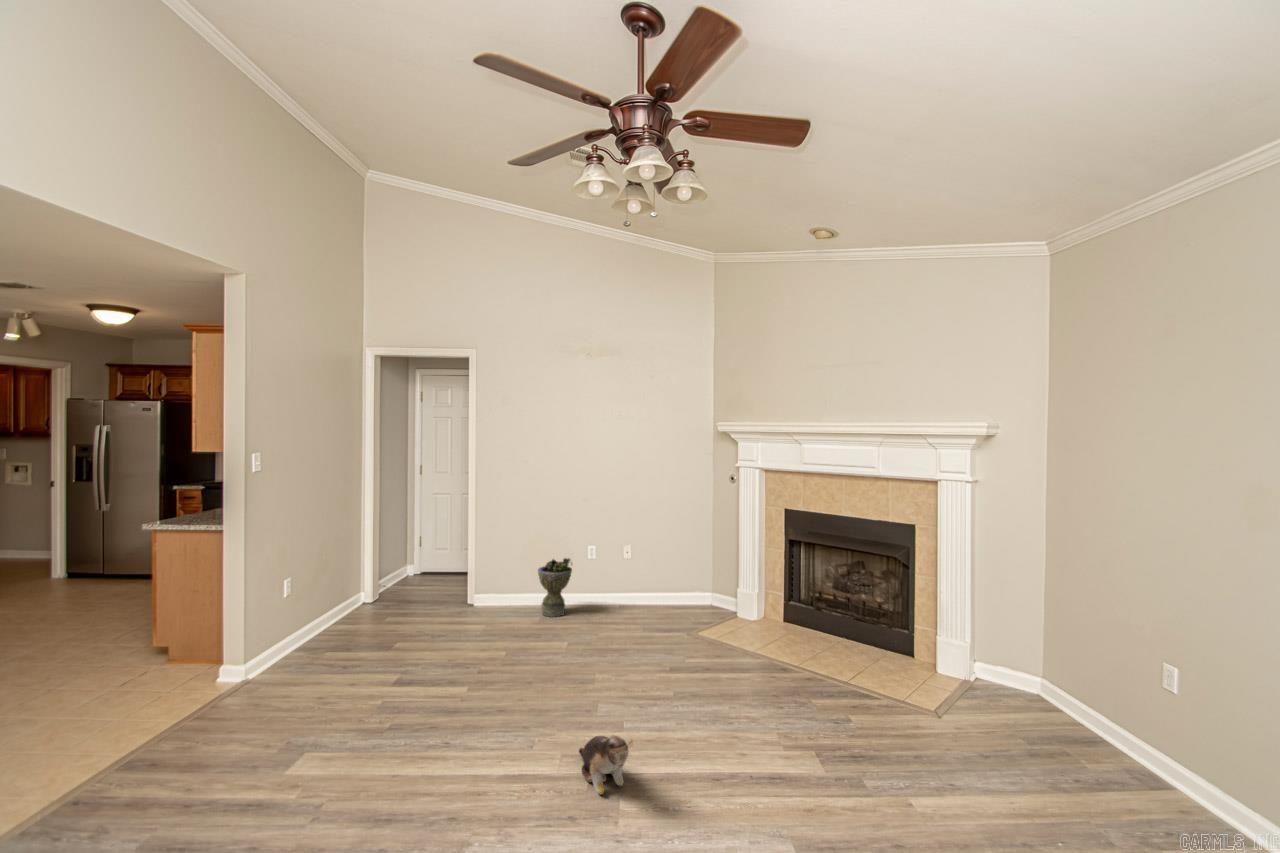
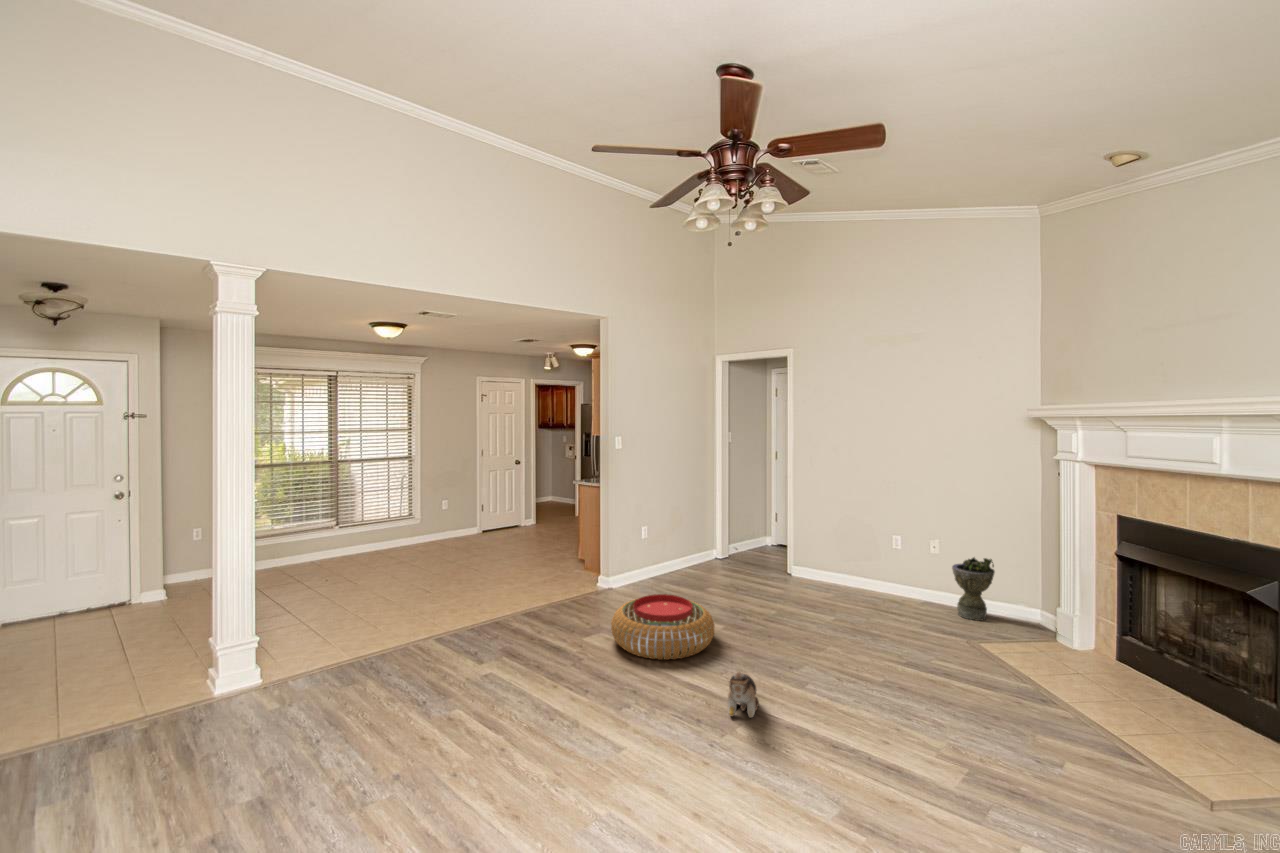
planter: present [538,558,572,617] -> present [952,557,995,621]
pouf: none [338,664,491,767] -> present [611,594,715,660]

